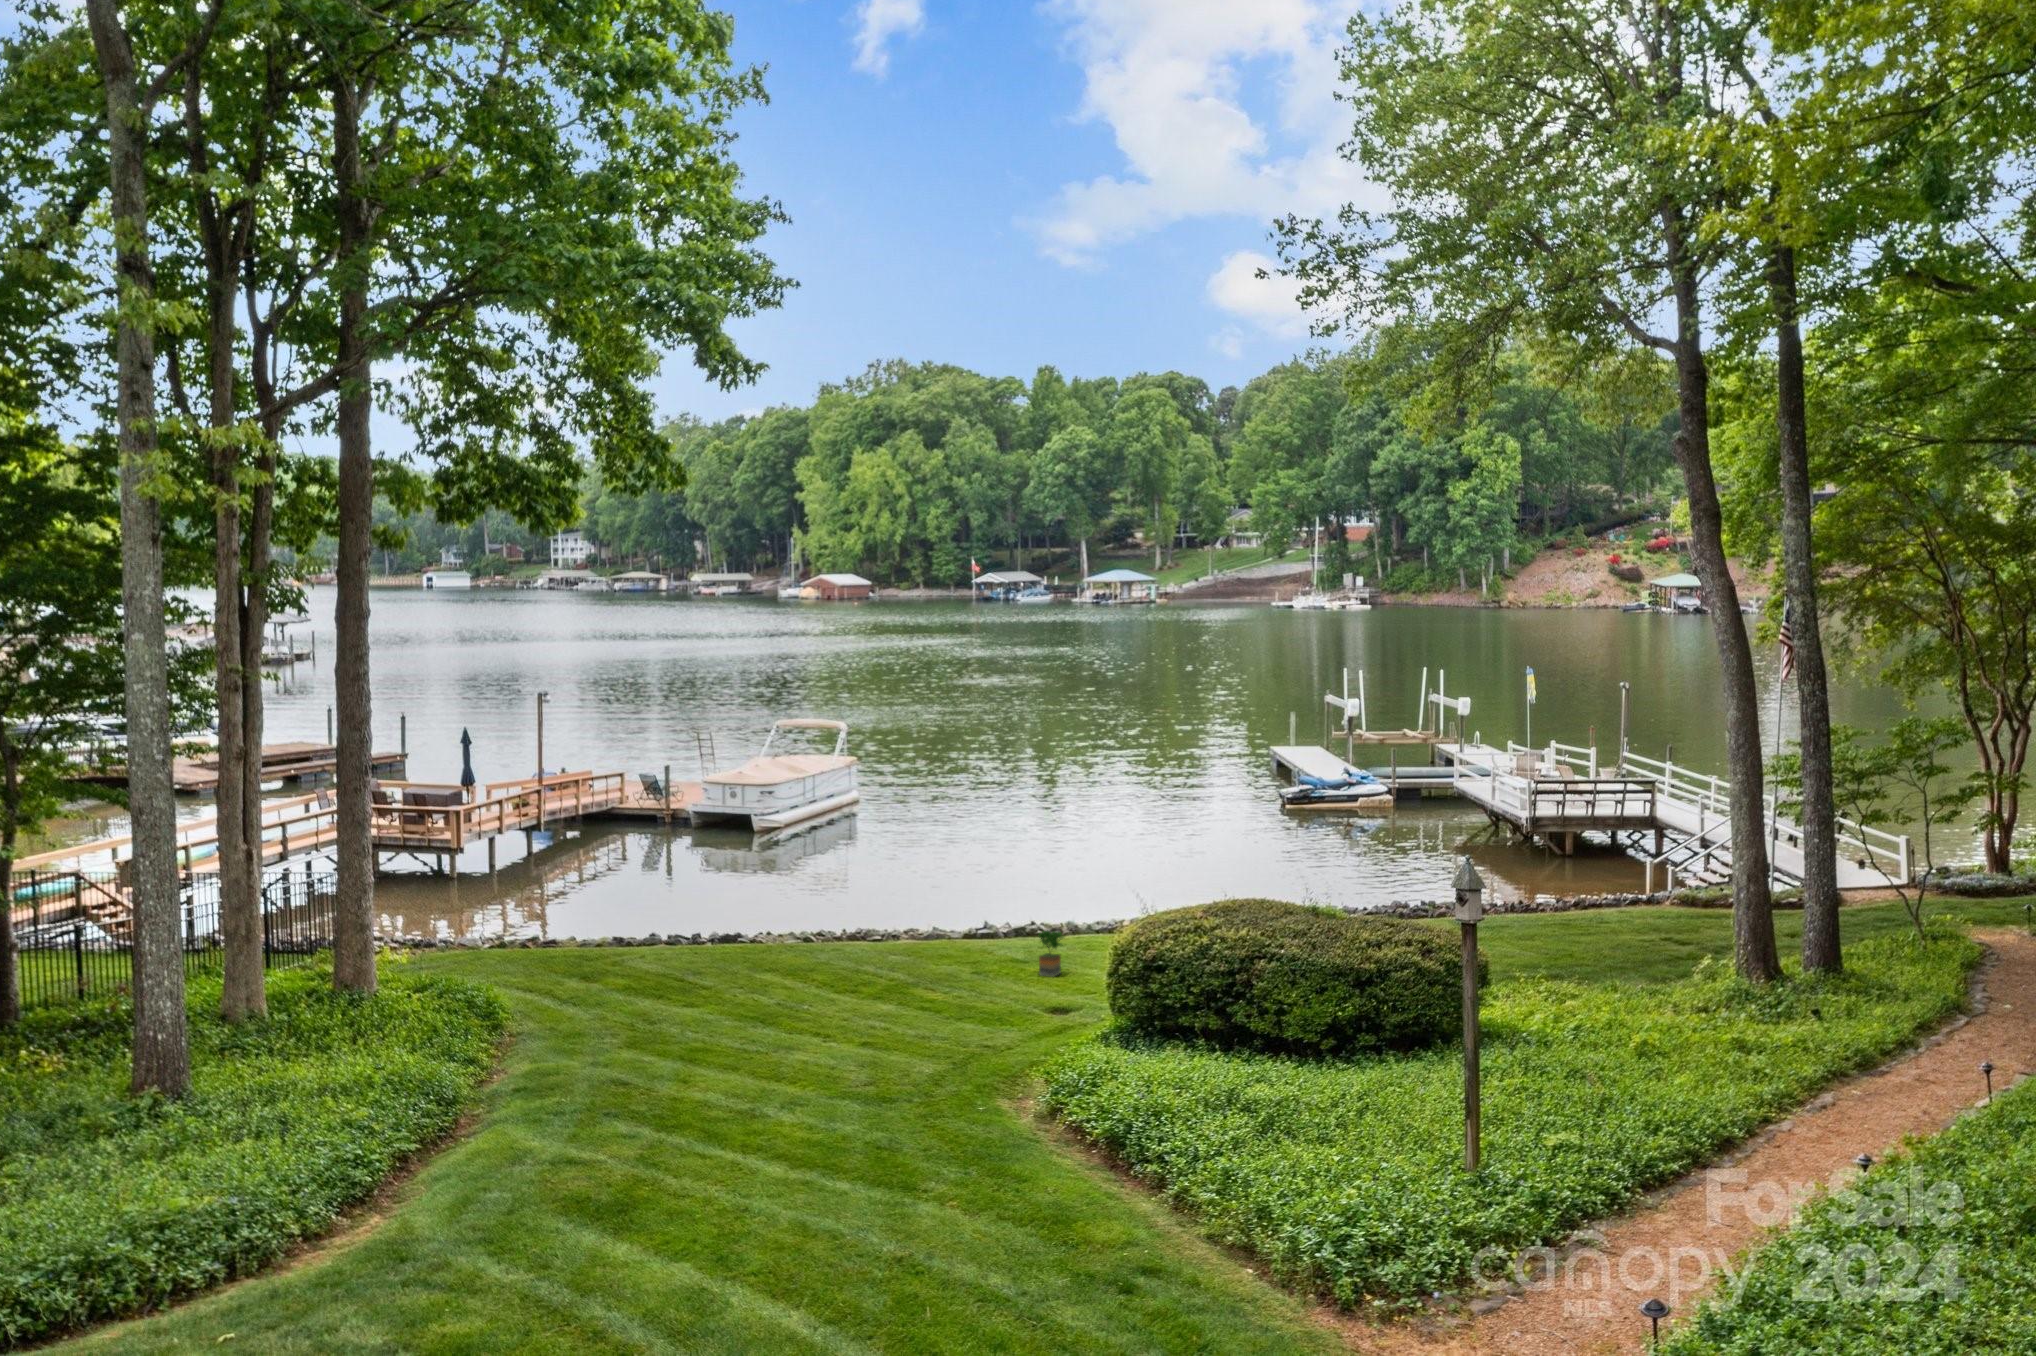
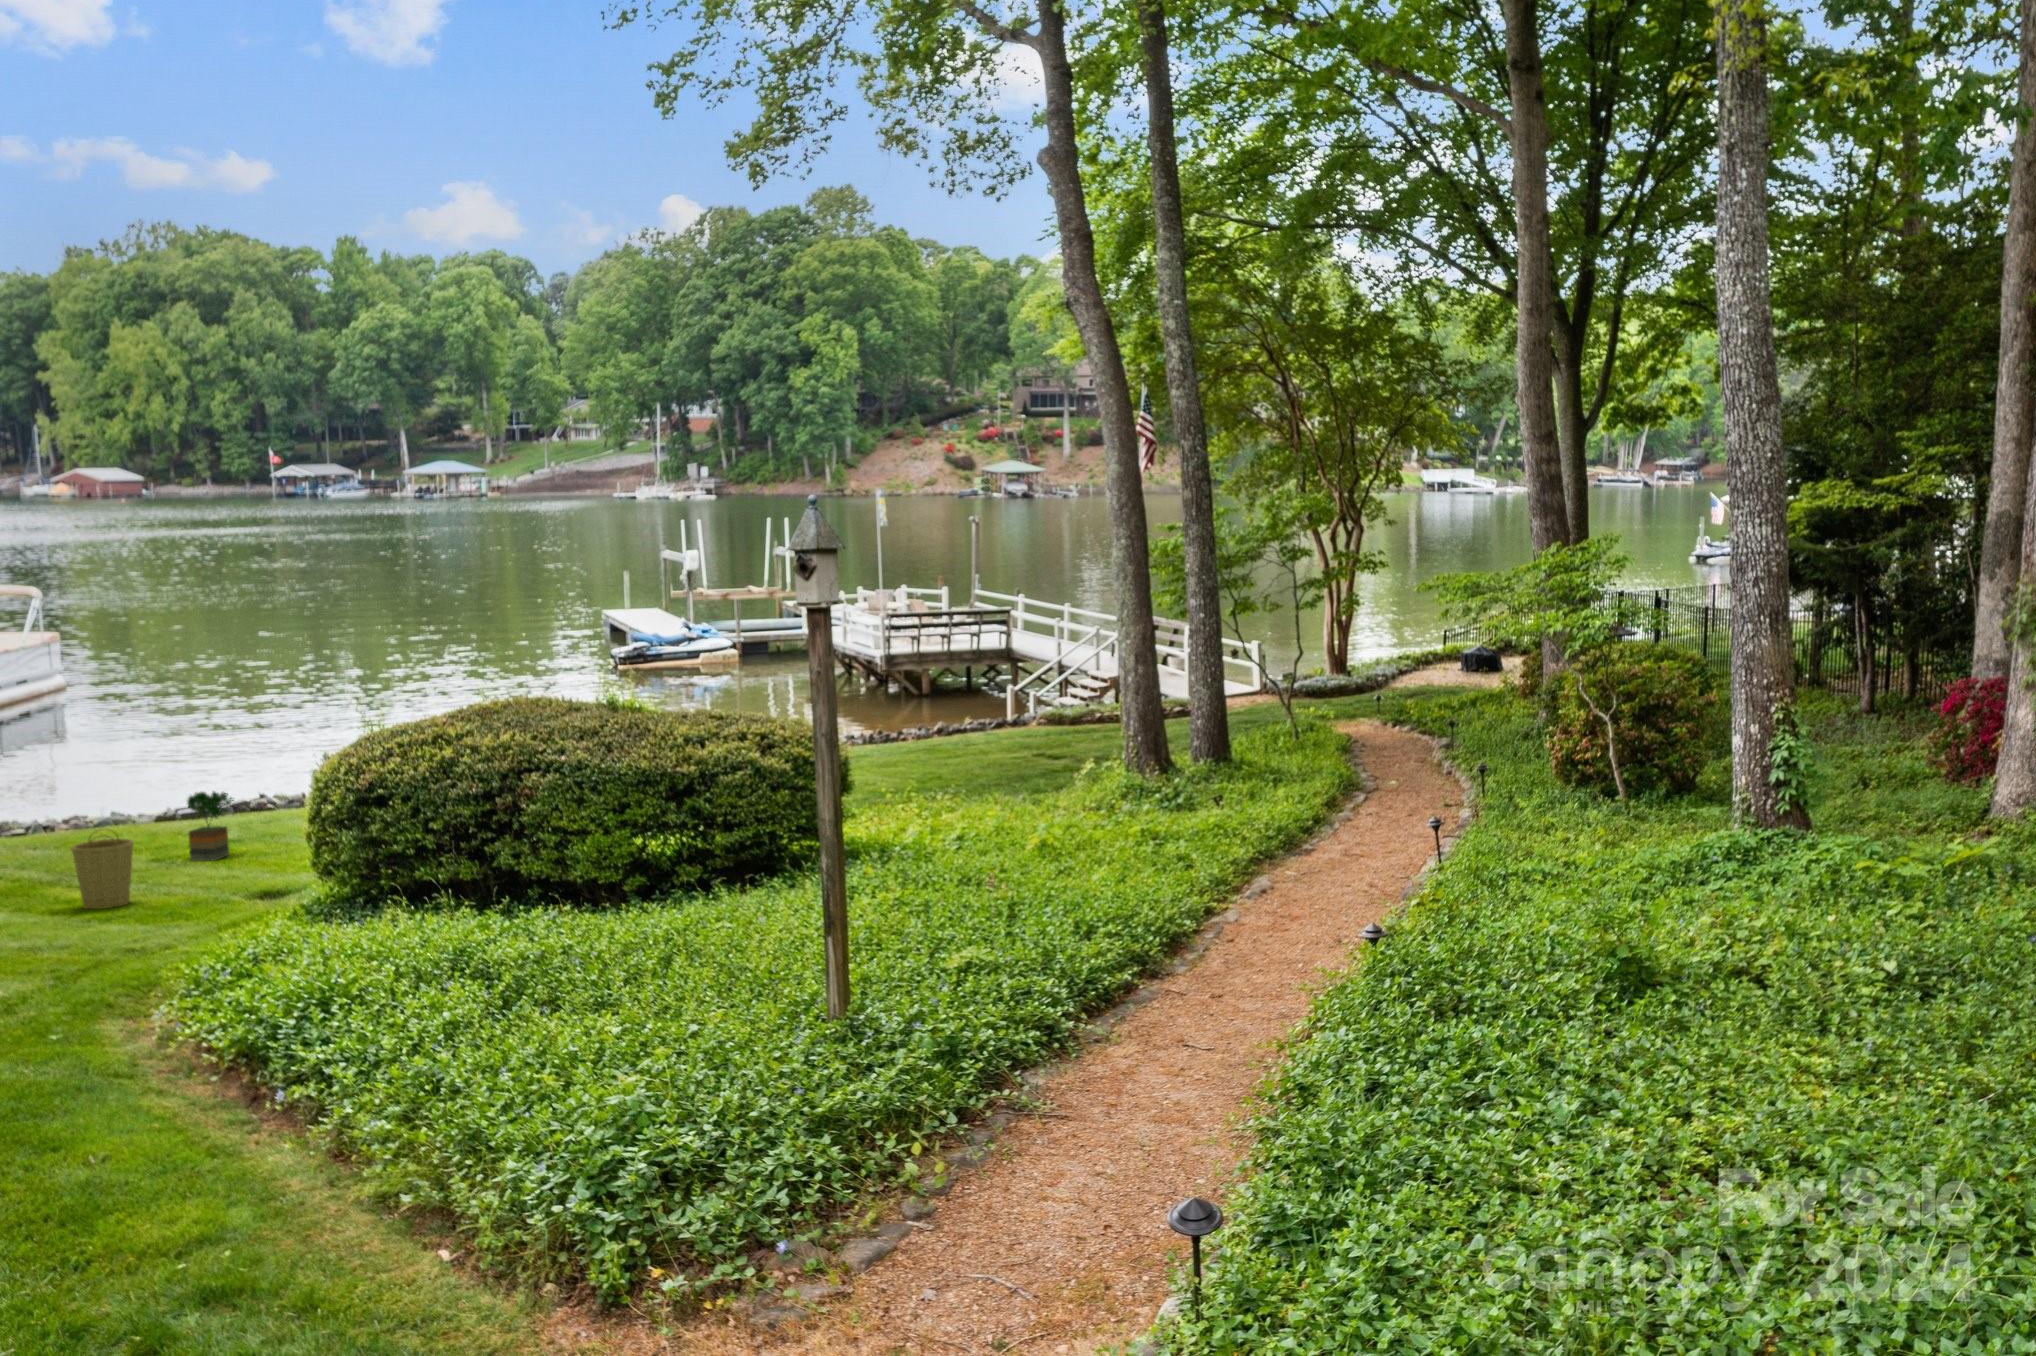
basket: none [991,959,1023,1009] -> present [71,830,134,909]

